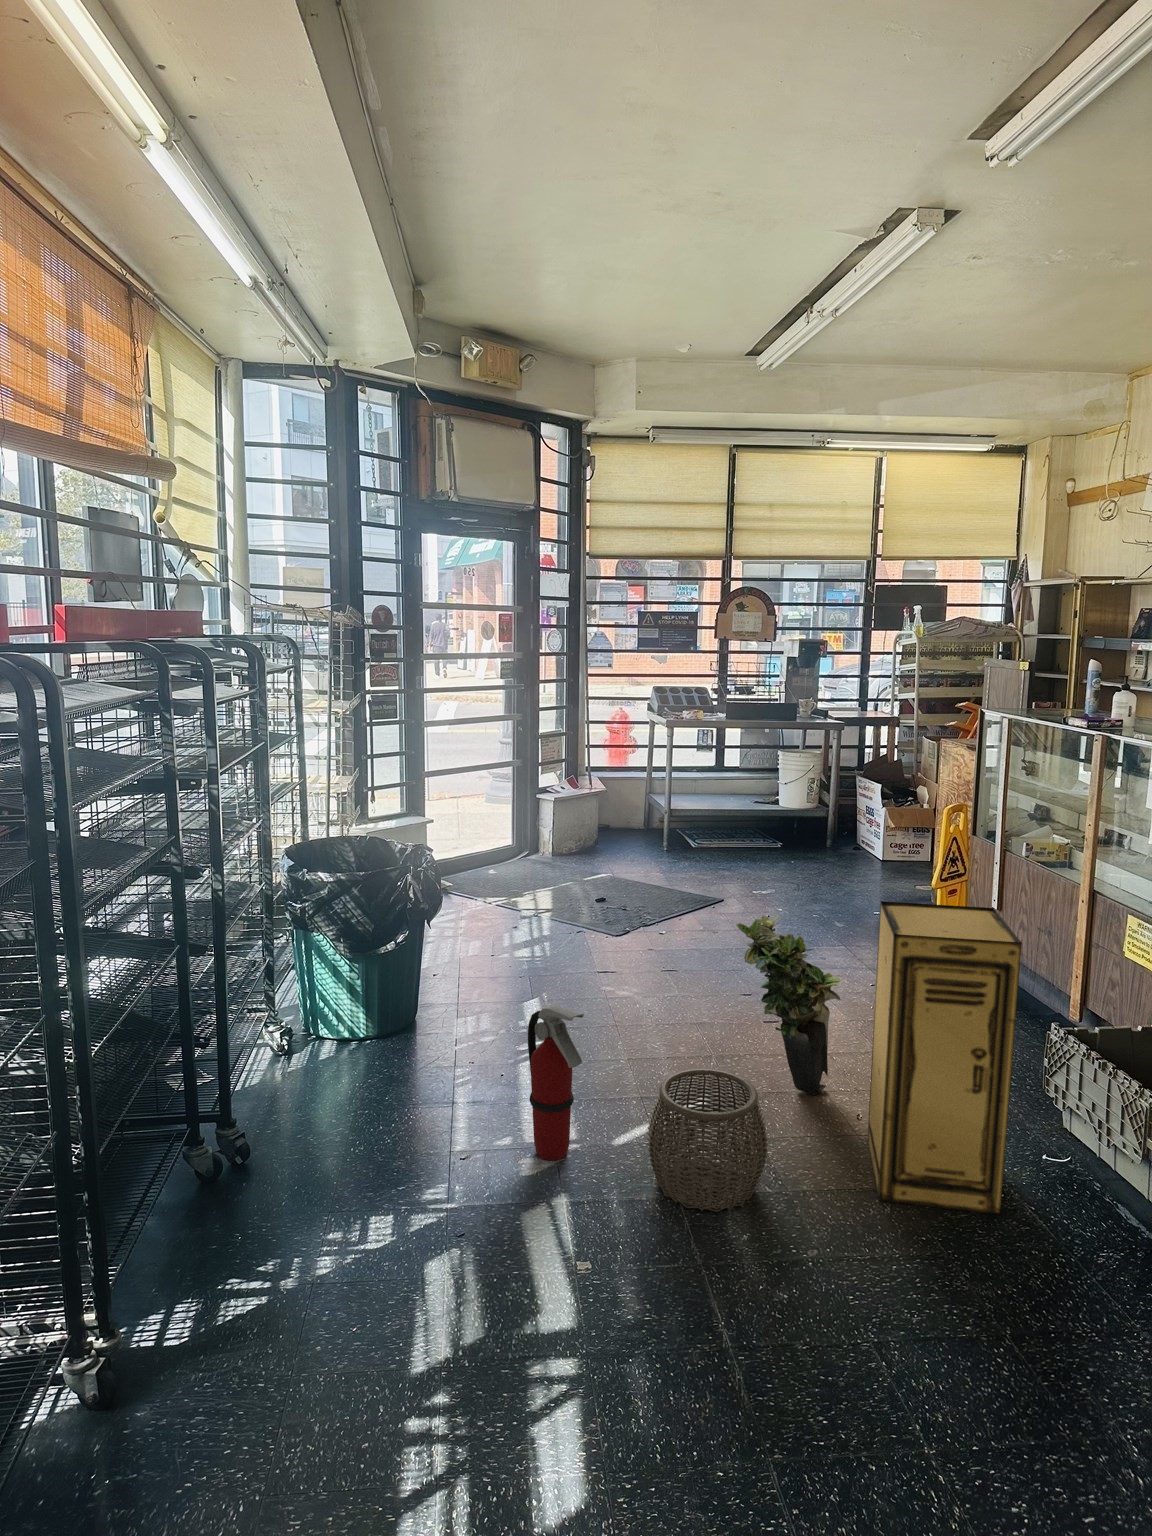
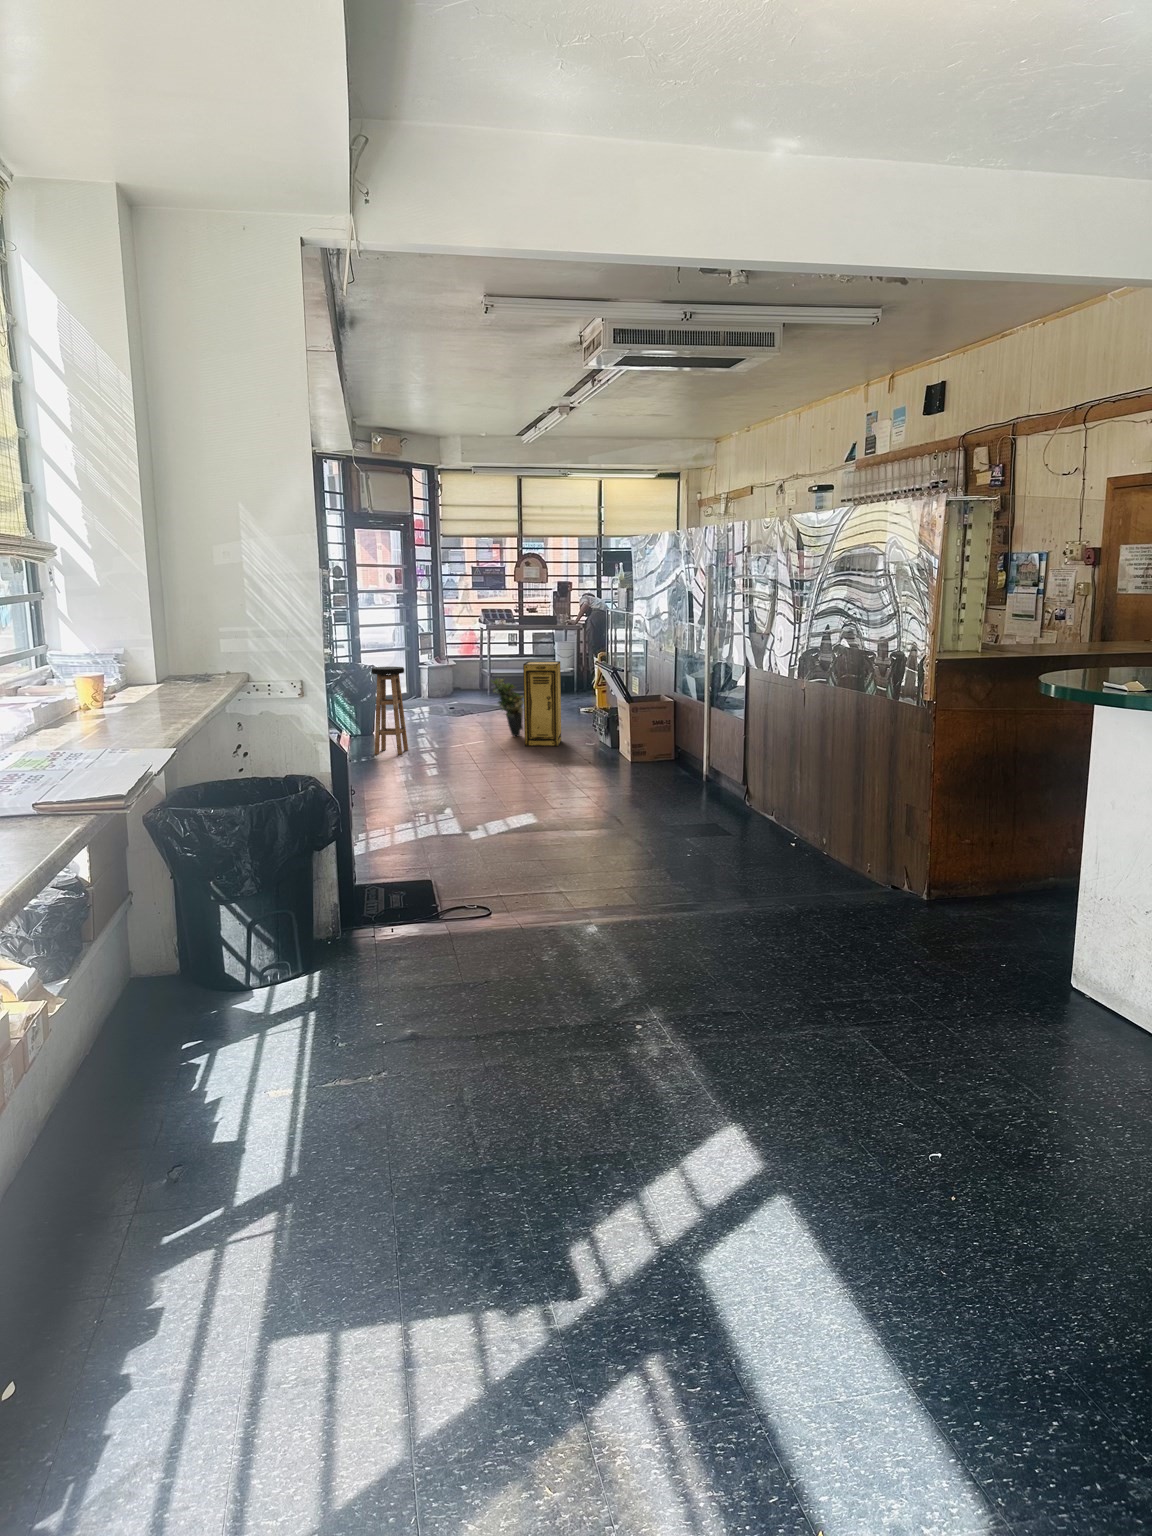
bar stool: none [366,929,488,1263] -> present [372,666,408,755]
fire extinguisher: present [528,1005,584,1160] -> none [418,696,435,746]
woven basket: present [647,1069,768,1212] -> none [456,714,492,748]

